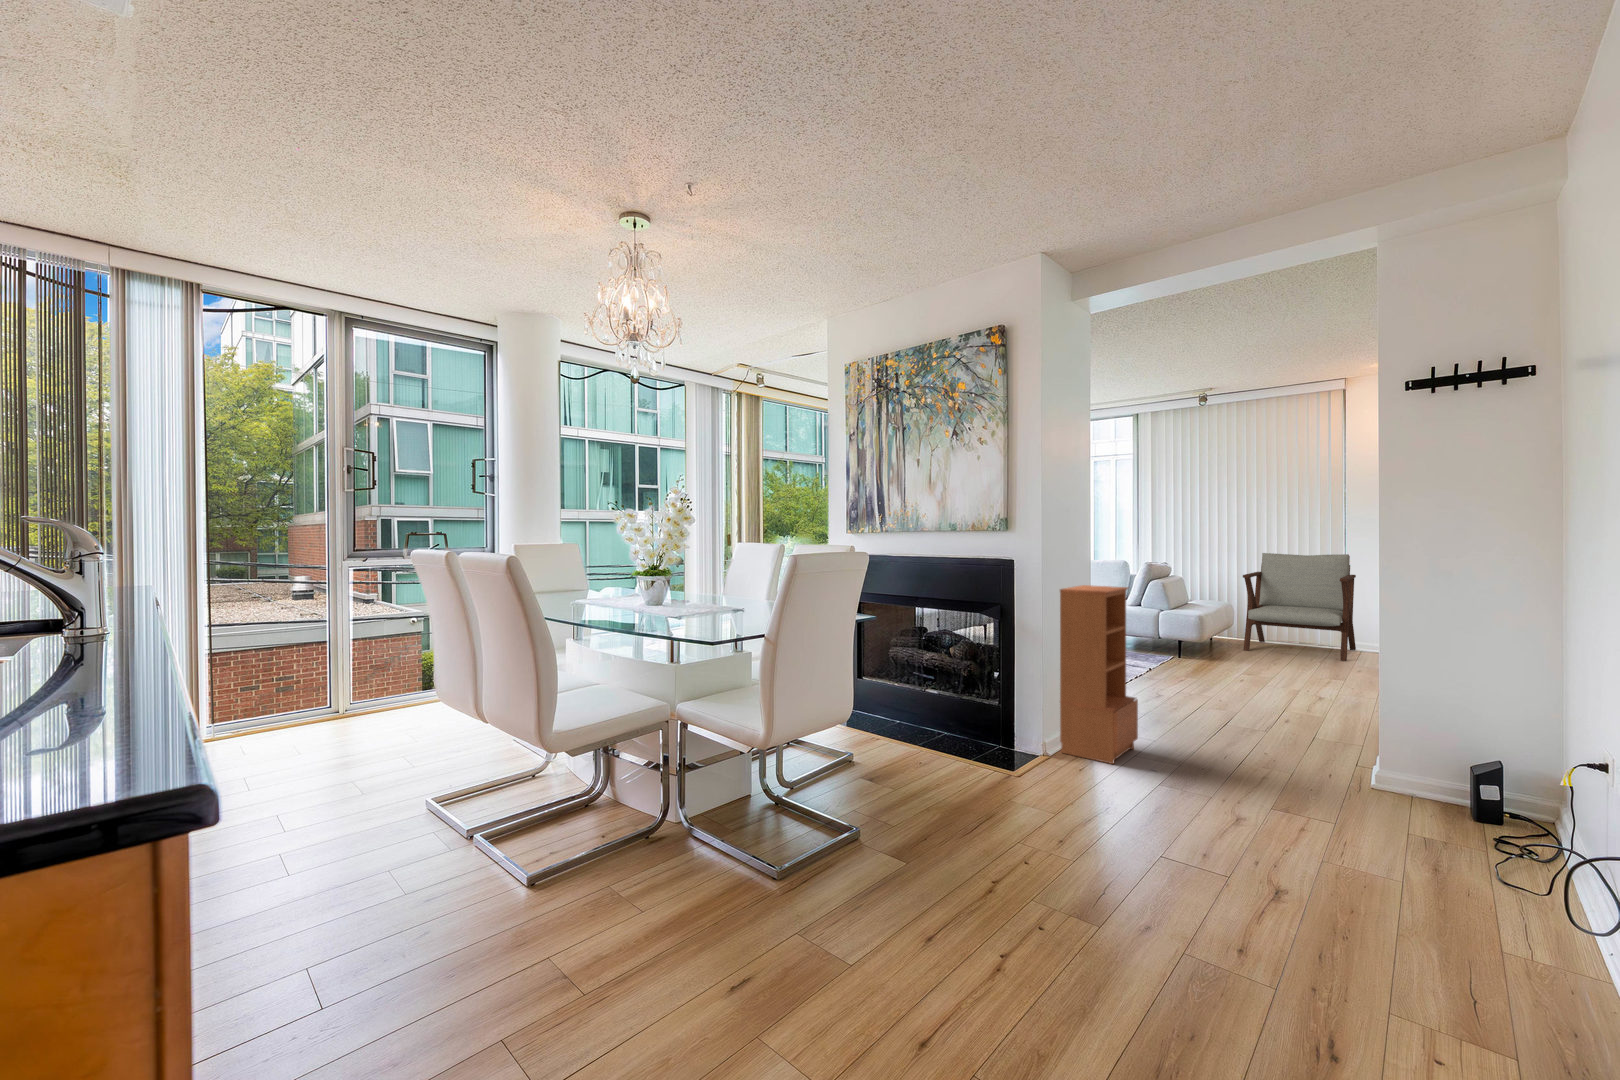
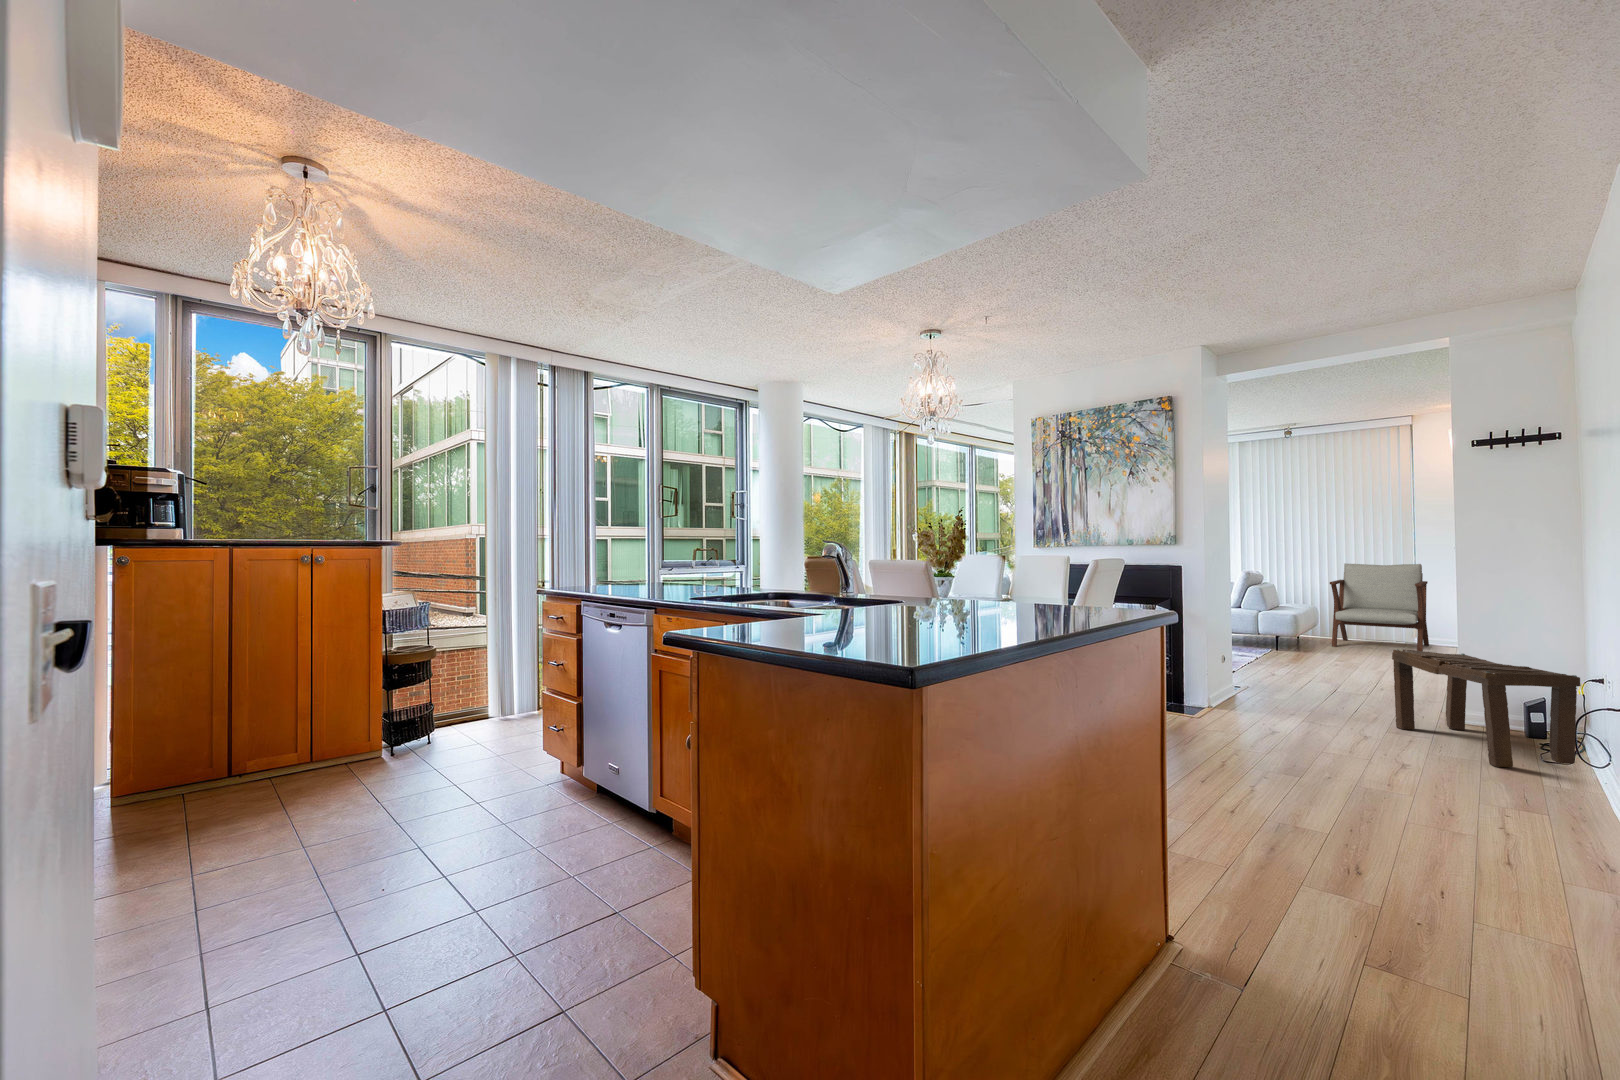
bookcase: present [1060,585,1138,764] -> none [1219,585,1278,713]
bench: none [1283,684,1567,897] -> present [1392,649,1581,767]

